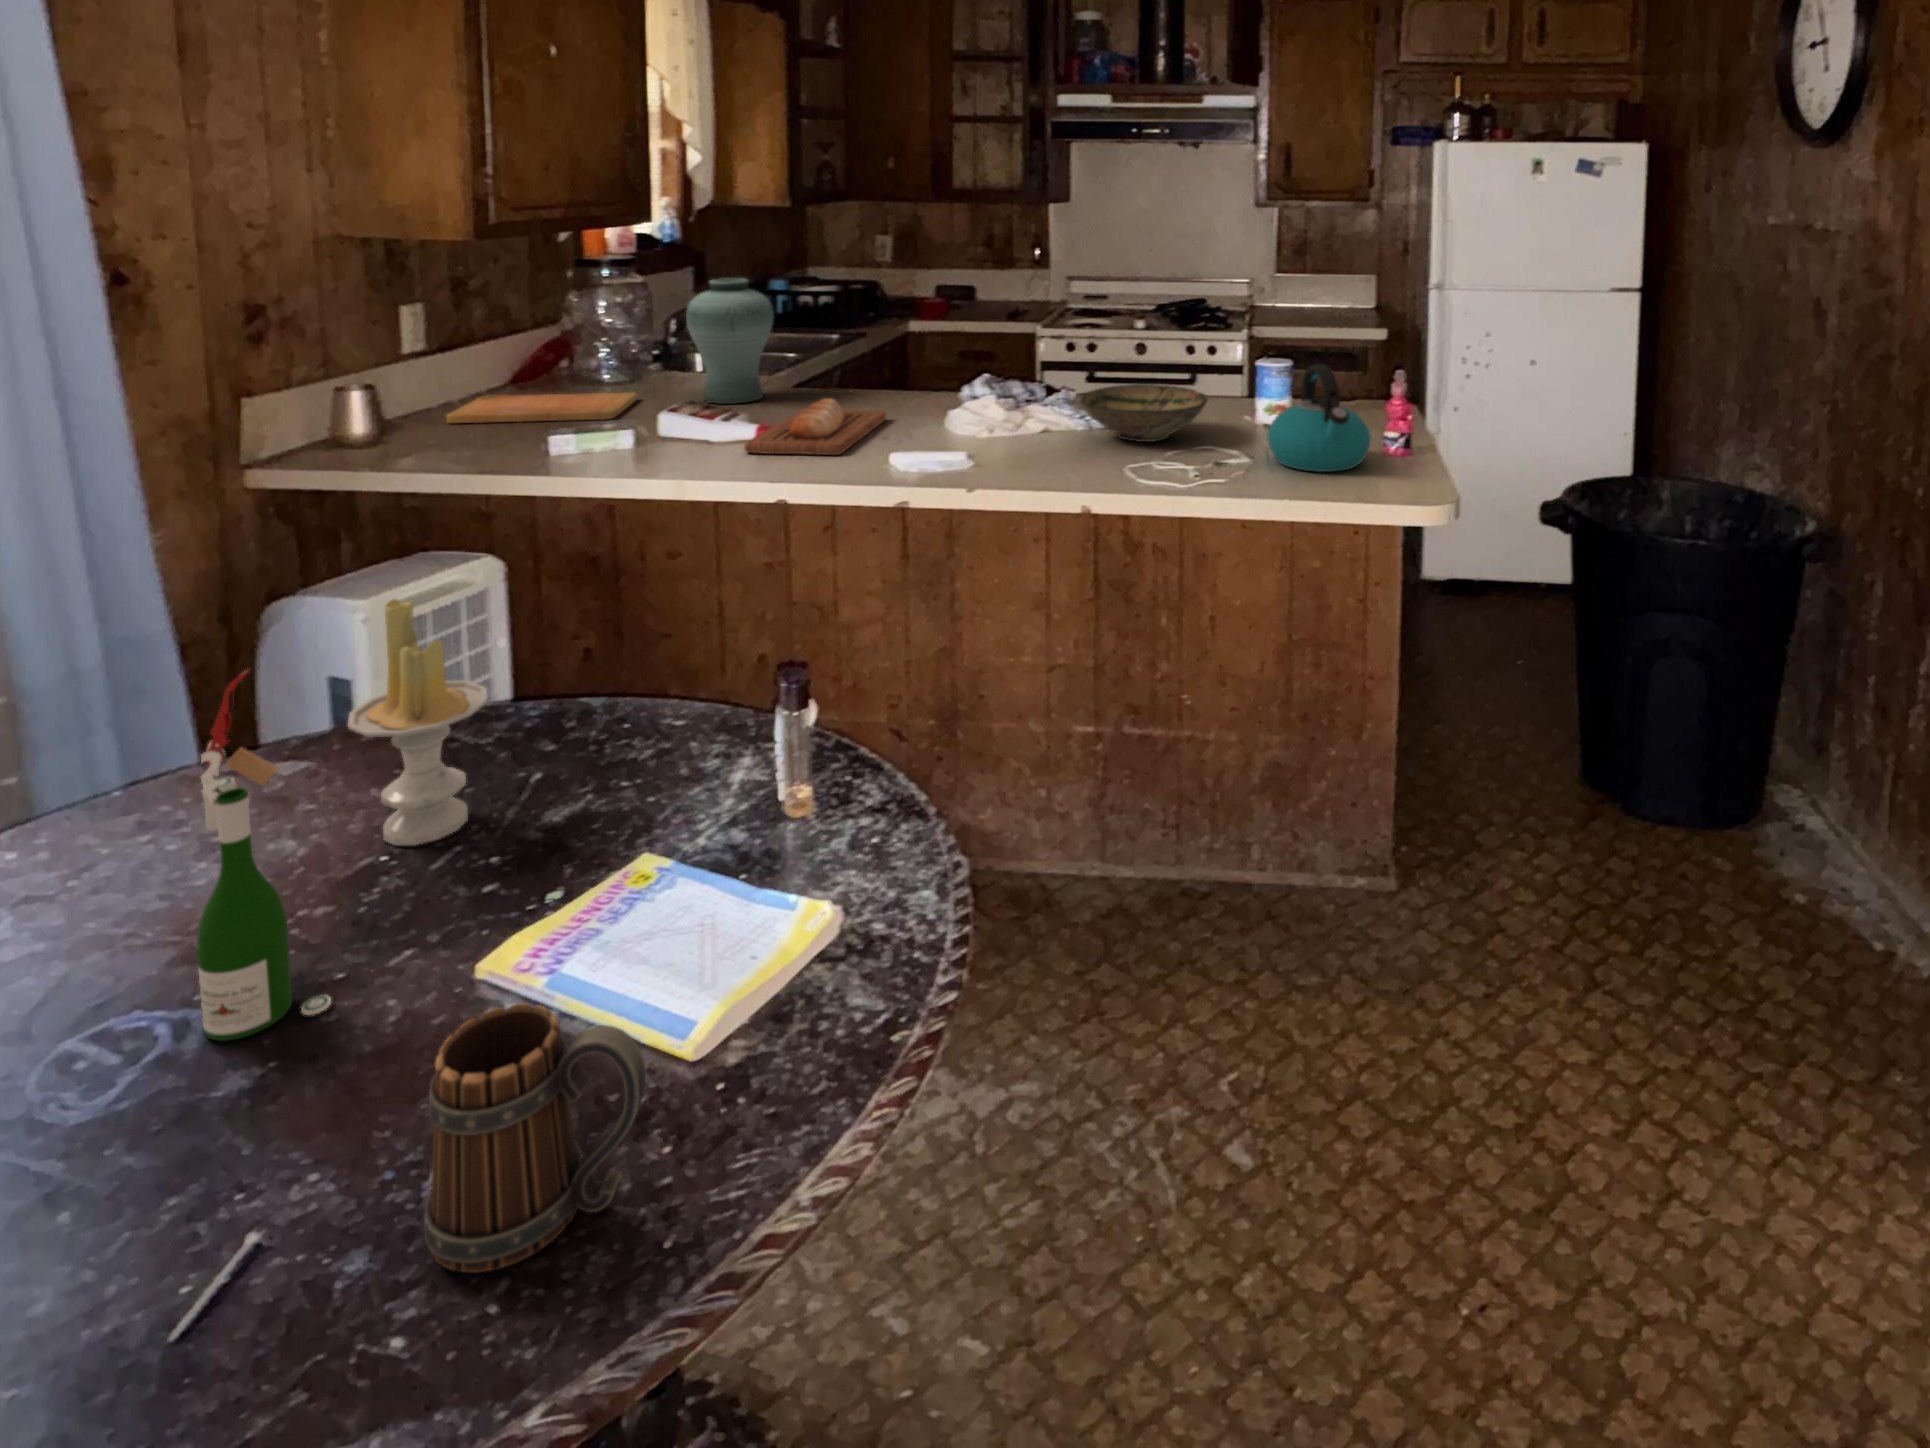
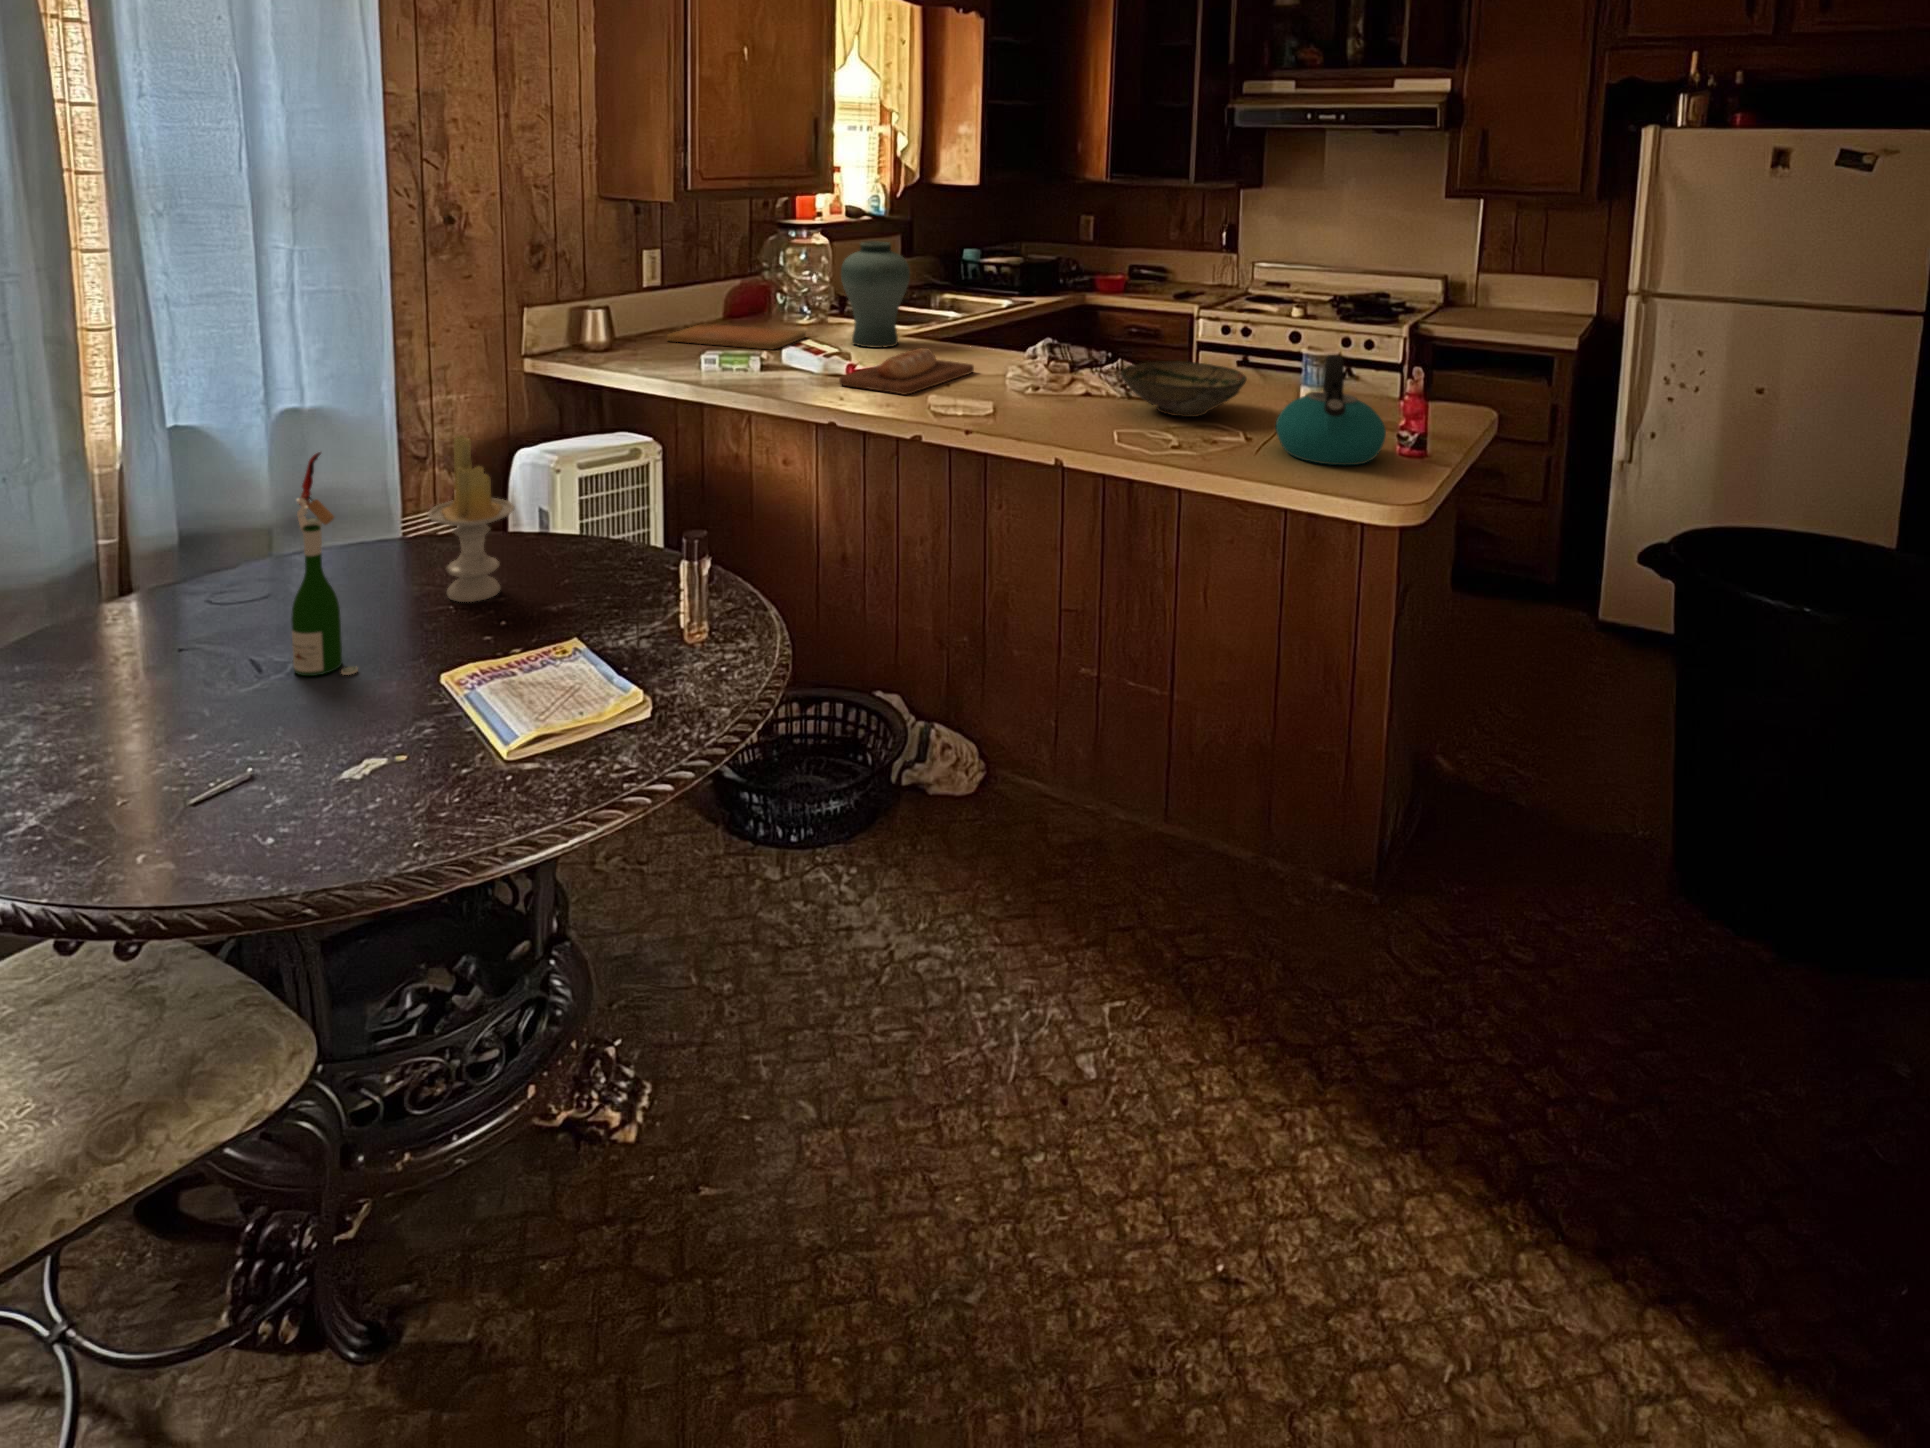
mug: present [424,1003,646,1272] -> none [301,671,417,821]

